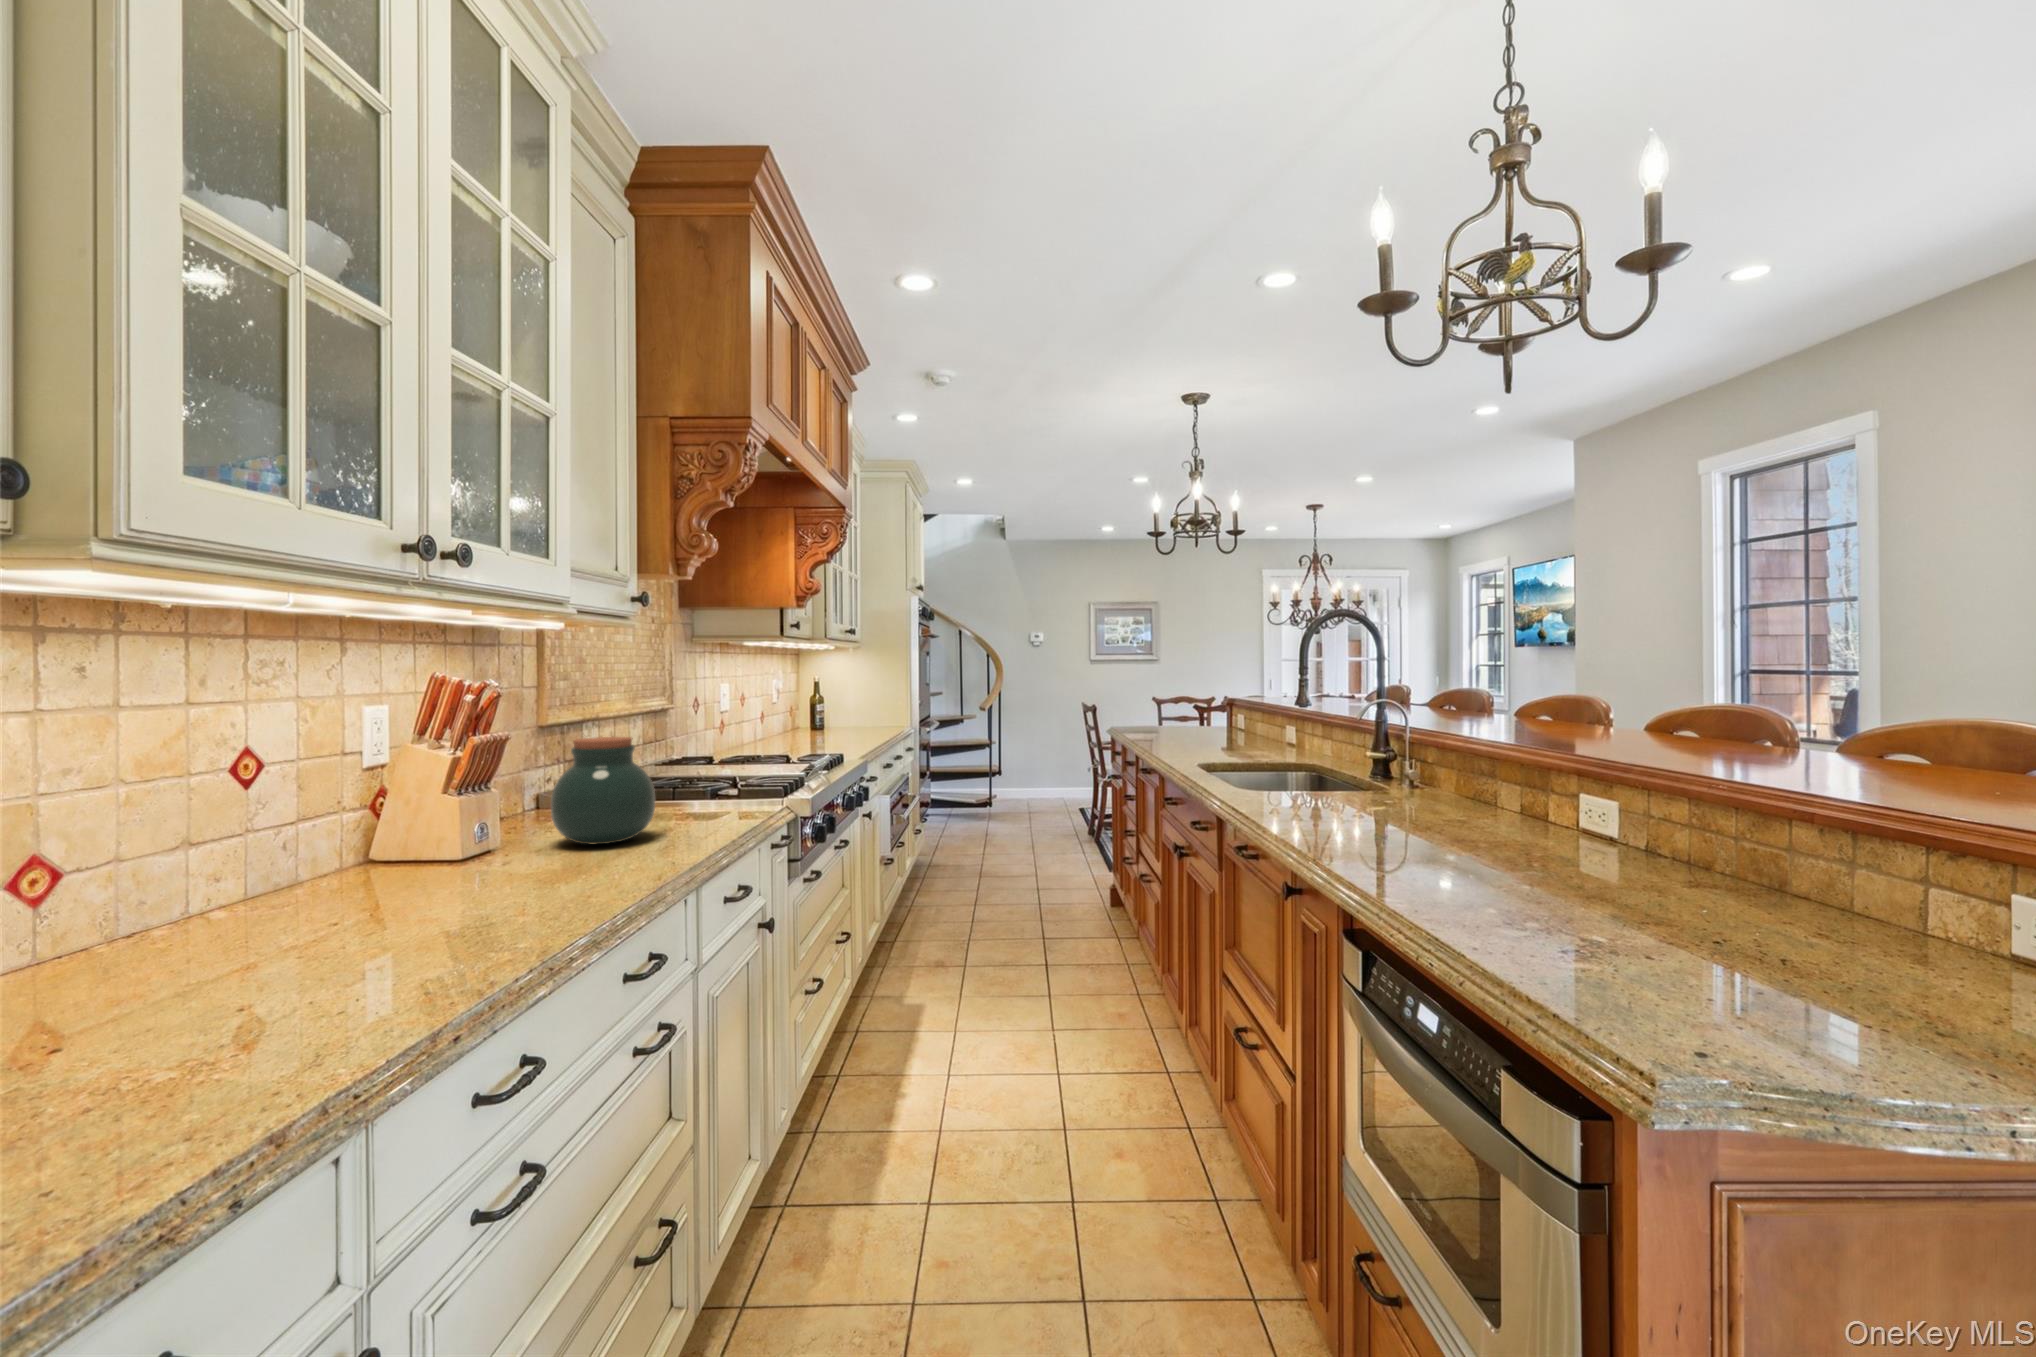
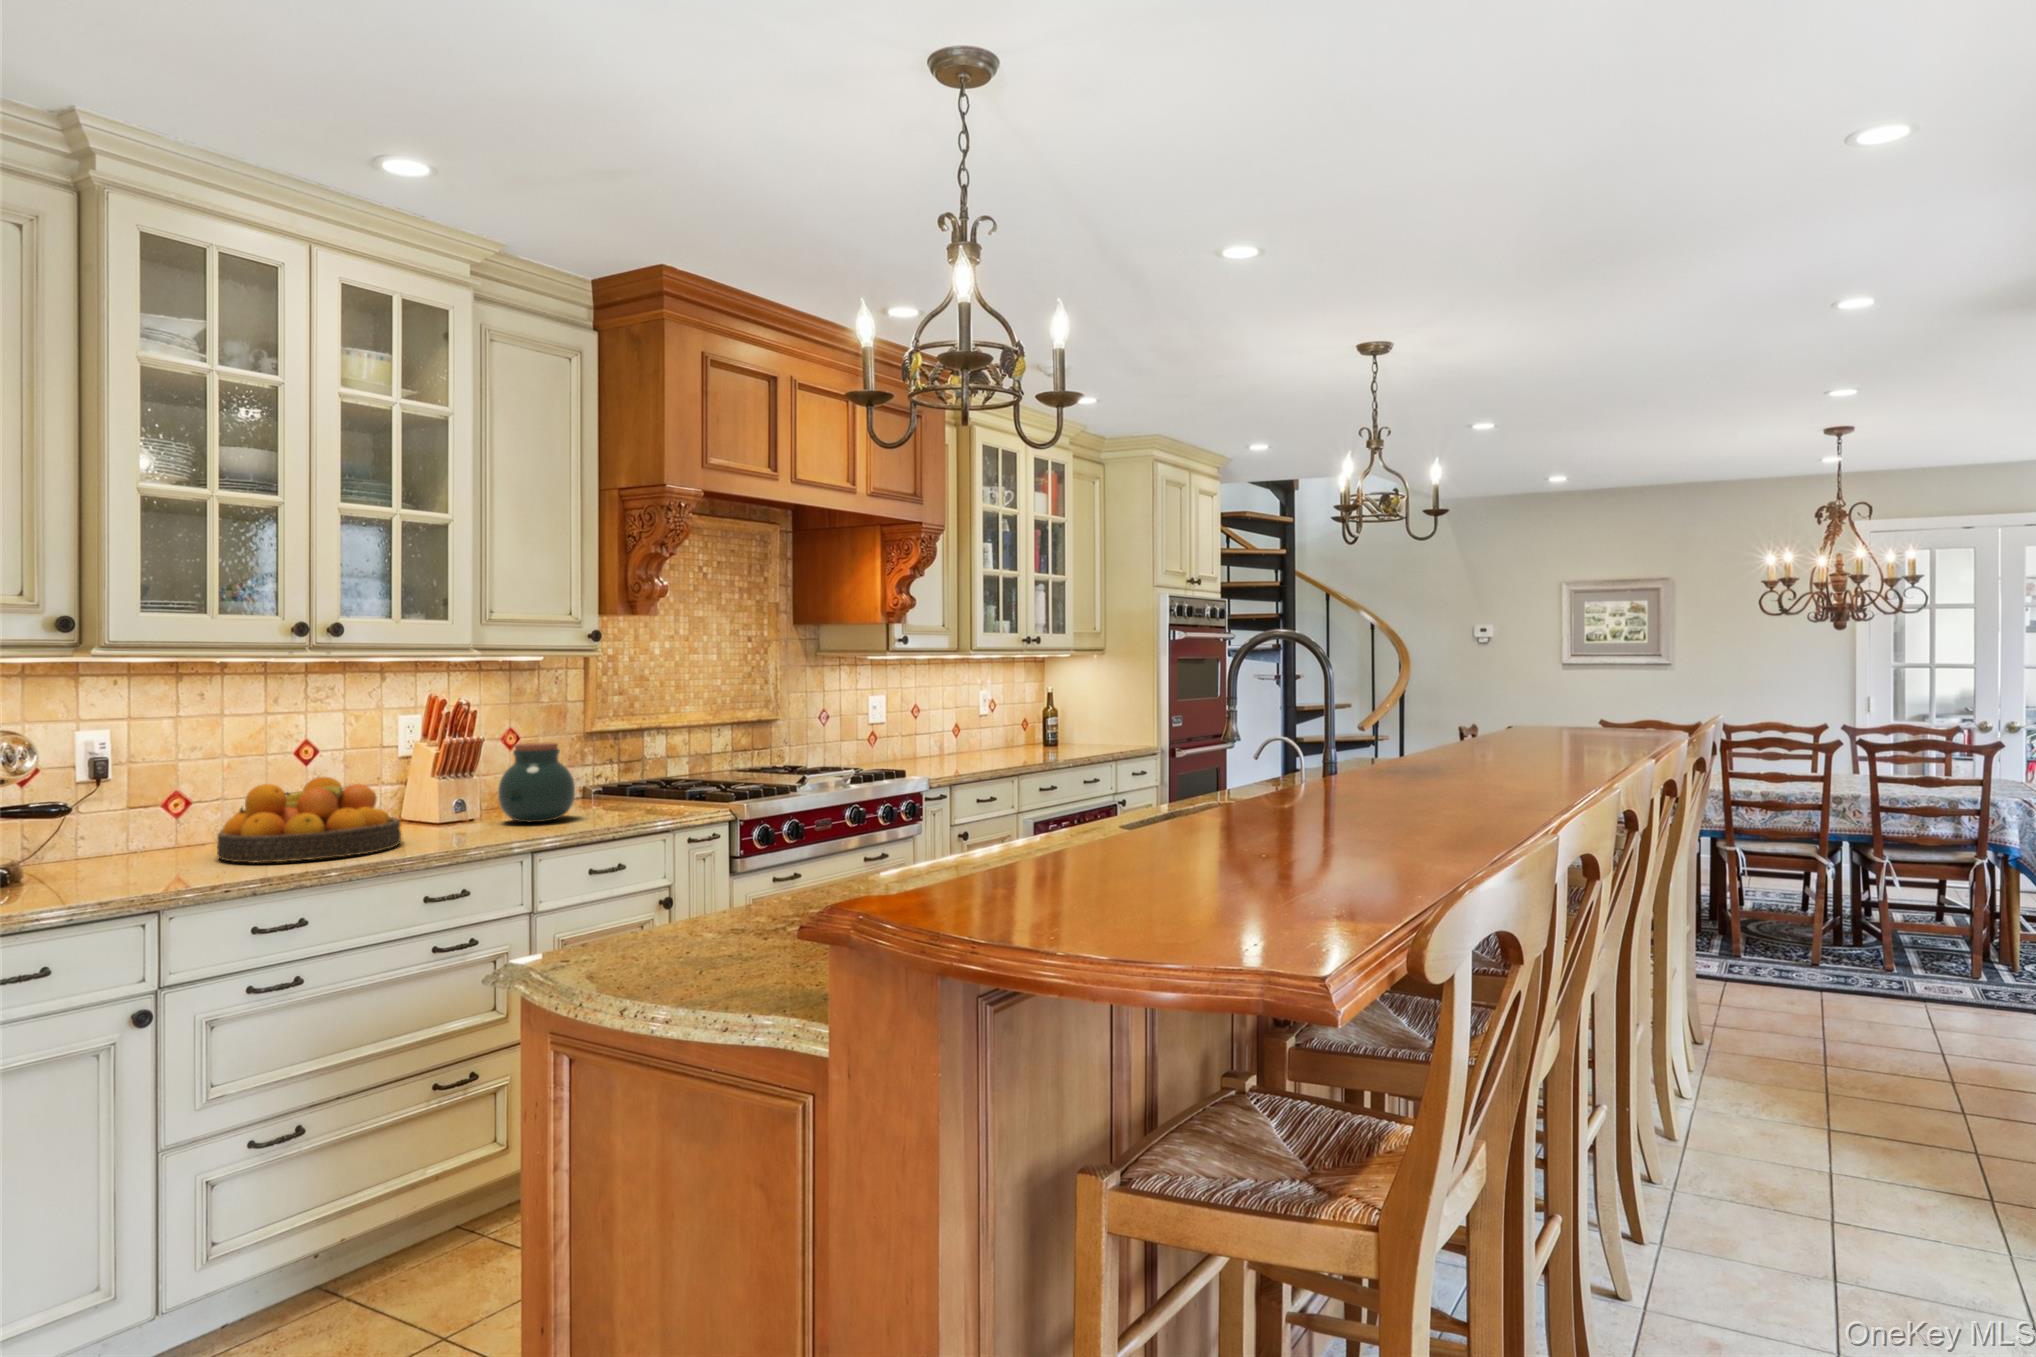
fruit bowl: none [202,804,530,971] -> present [217,777,401,863]

